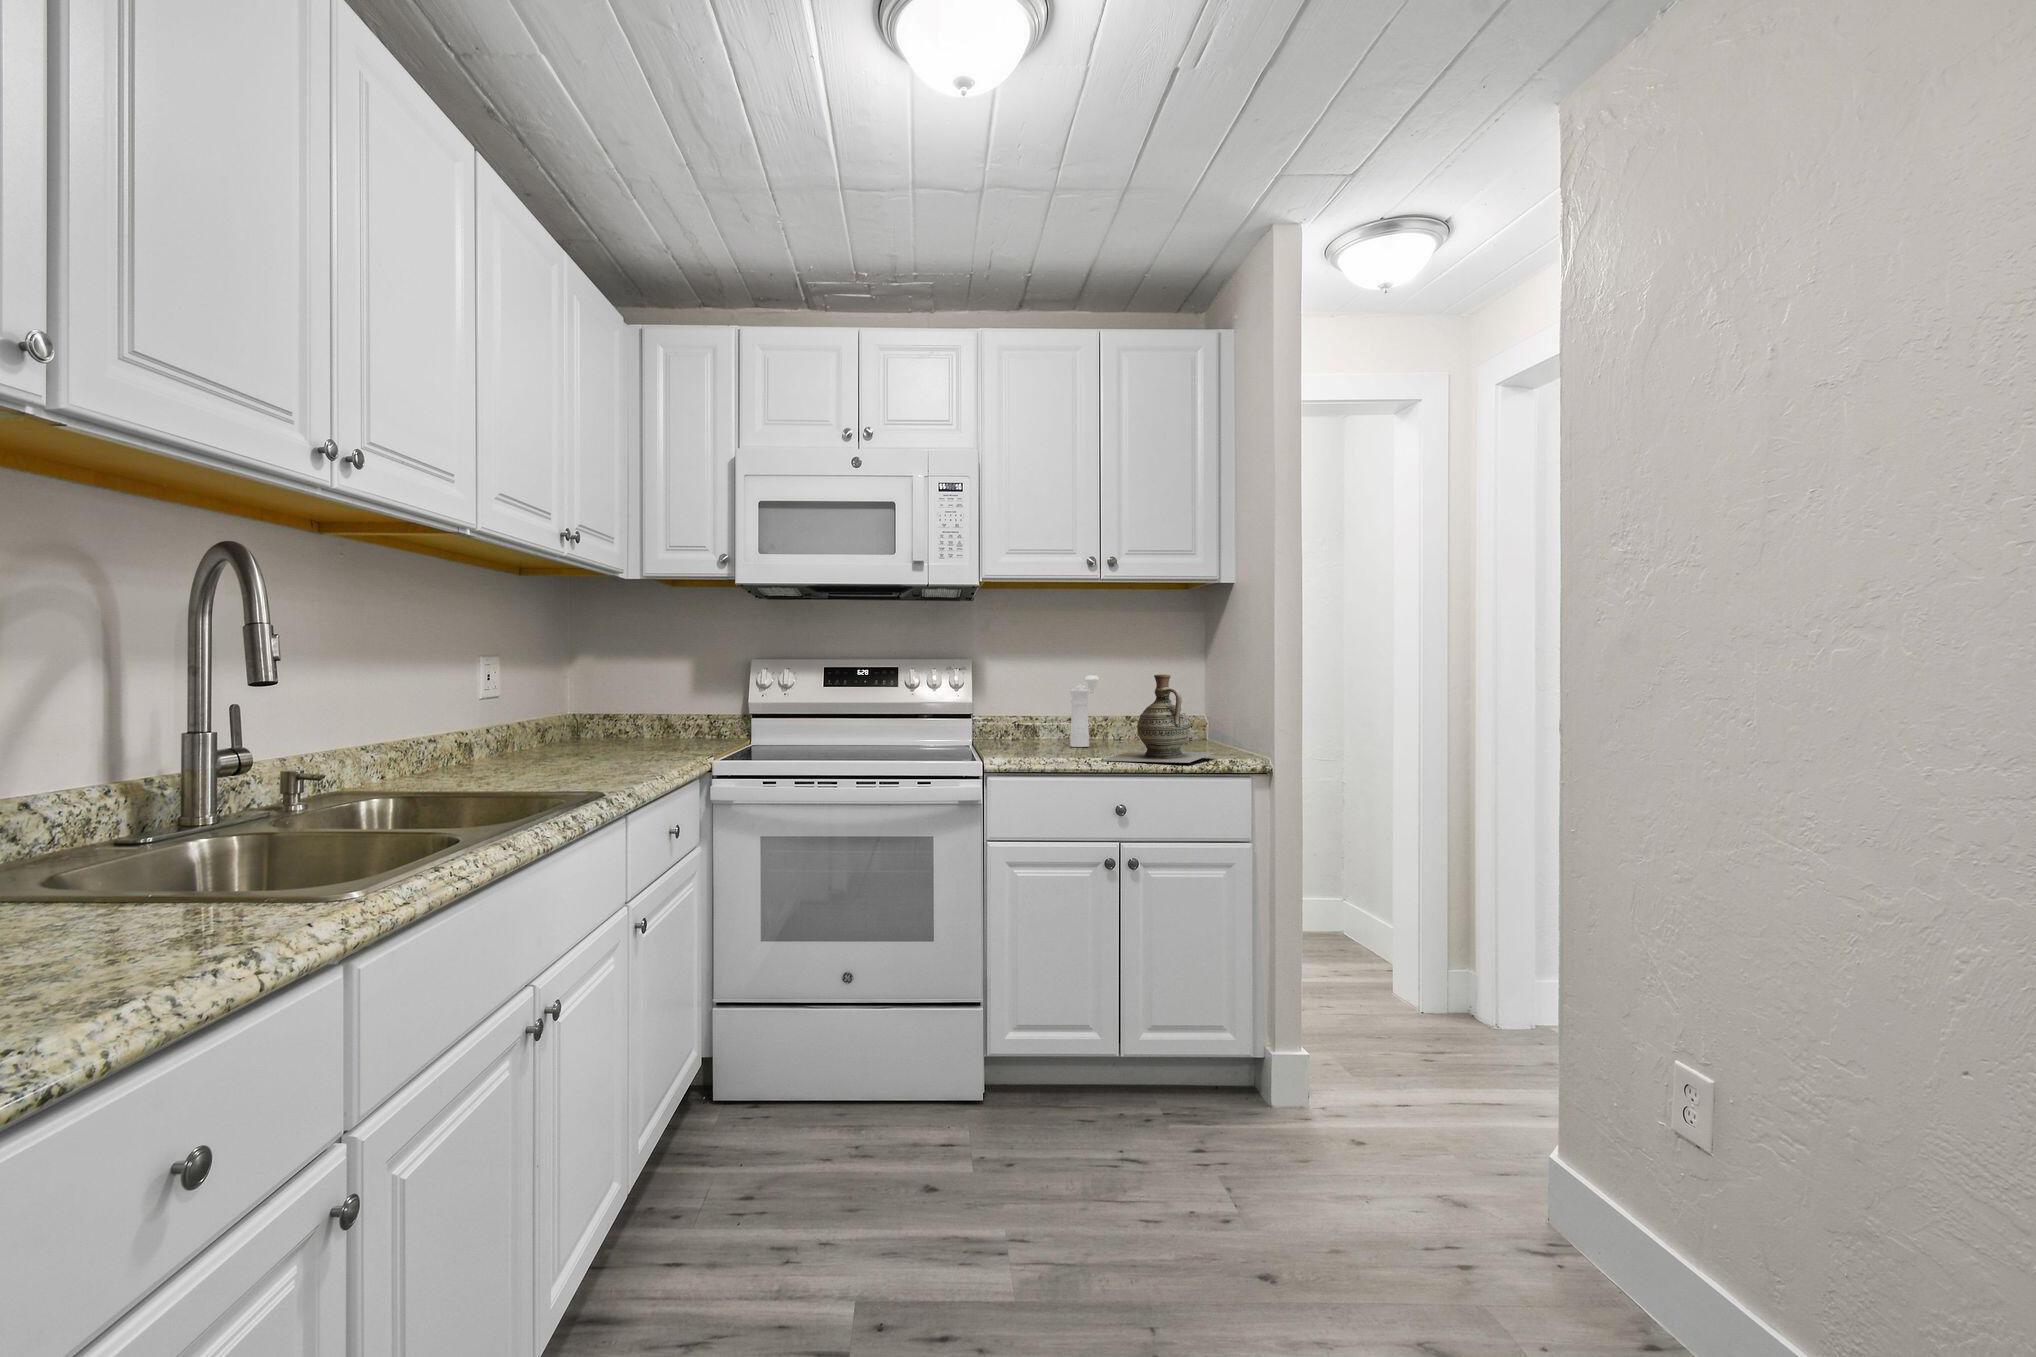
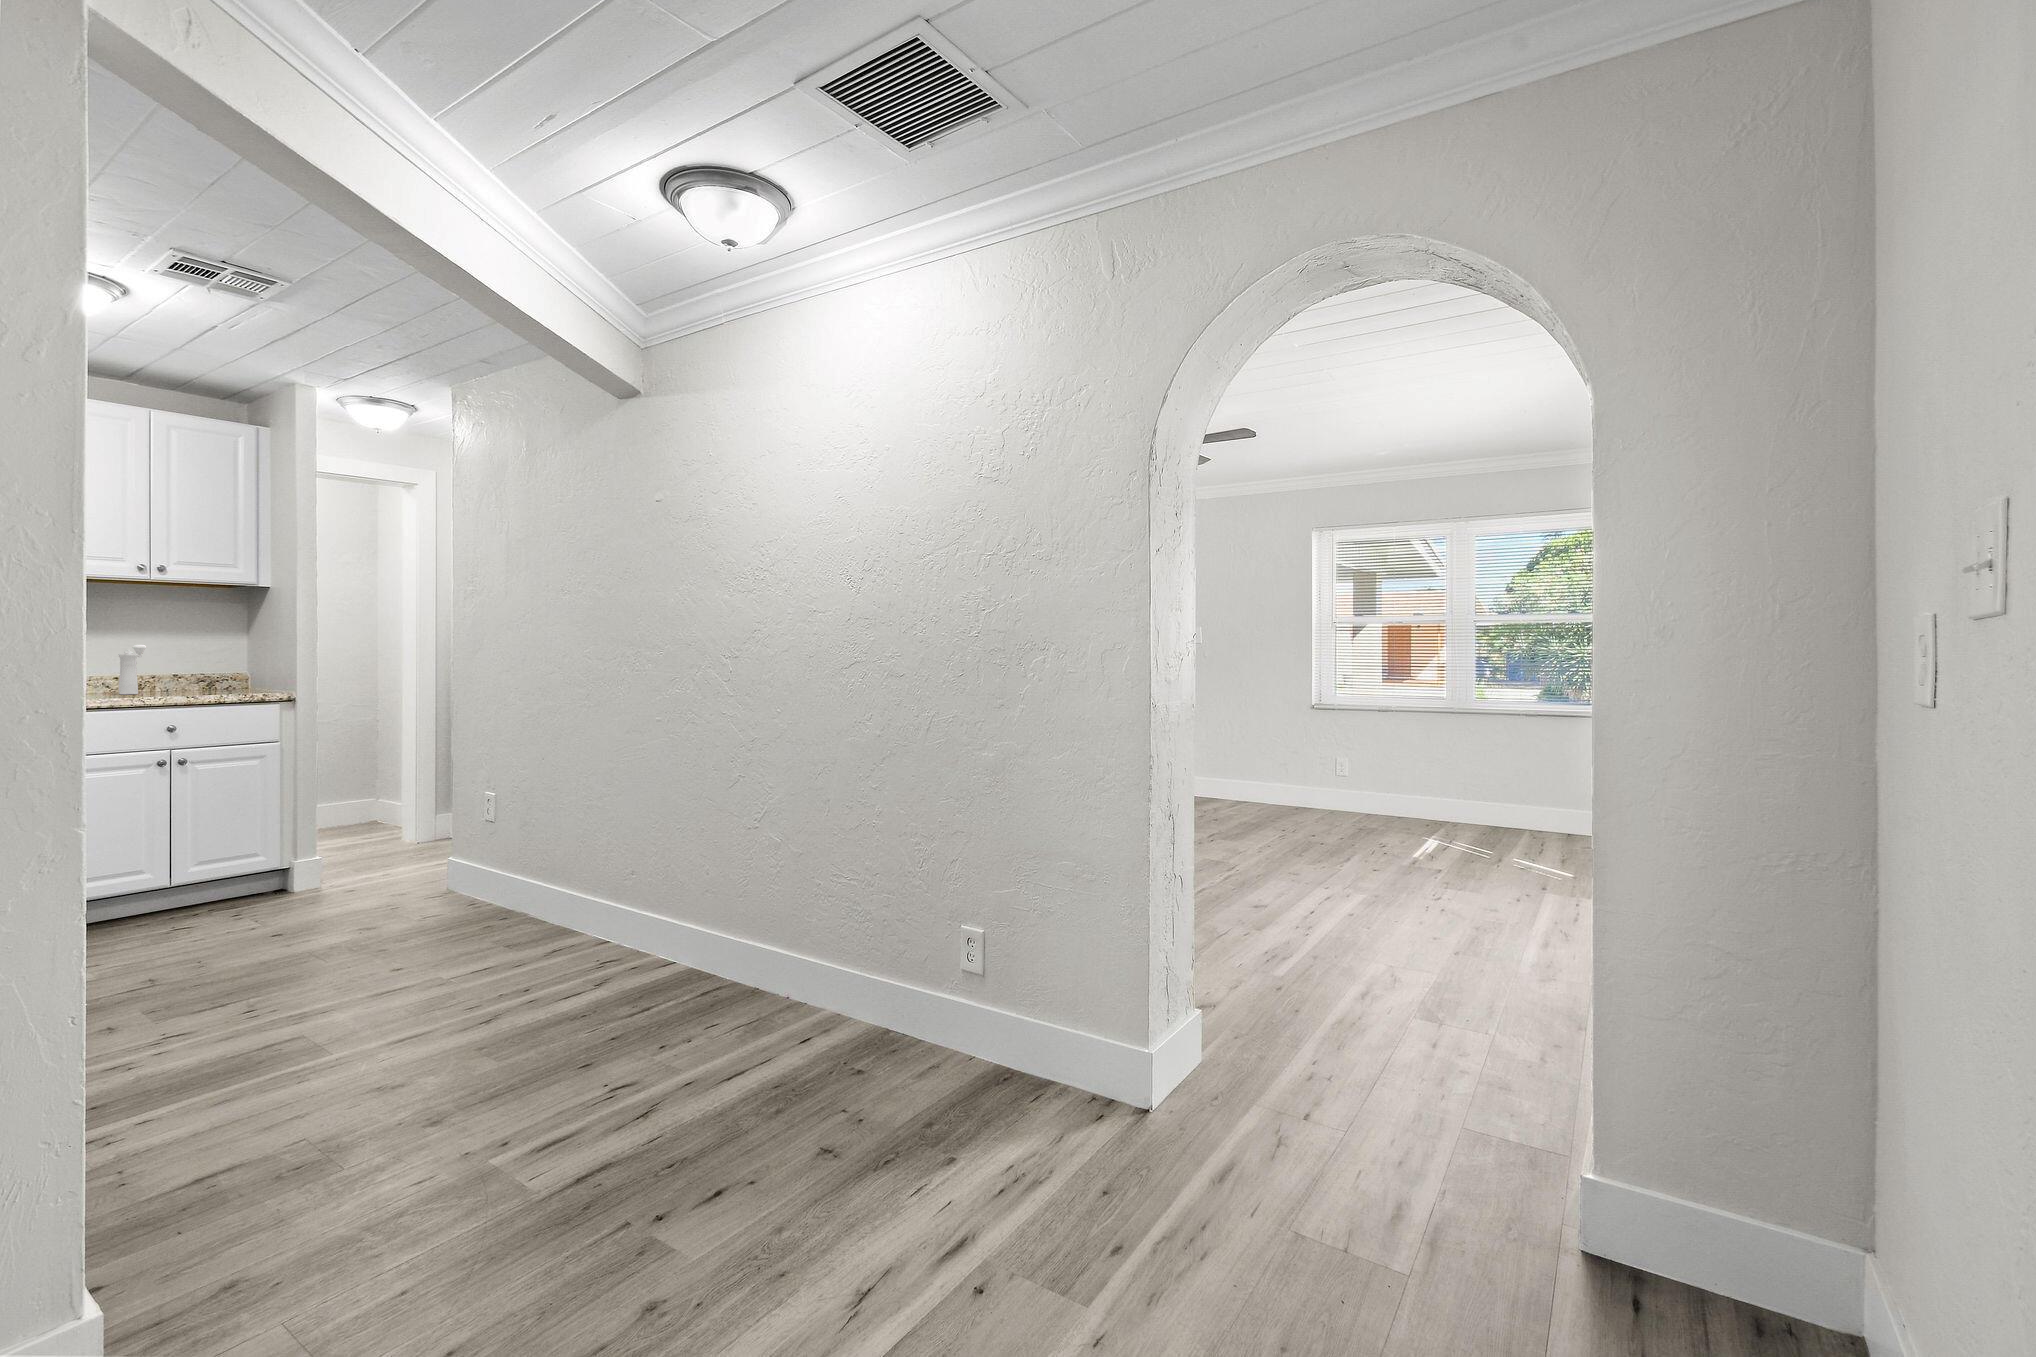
ceramic jug: present [1101,675,1215,763] -> none [152,644,253,698]

